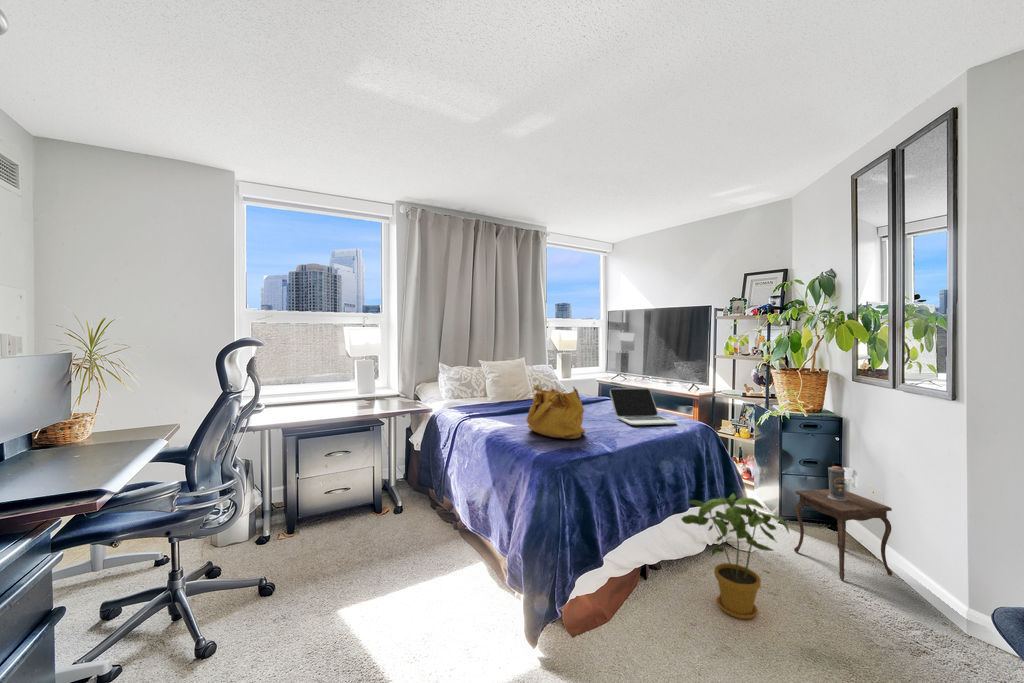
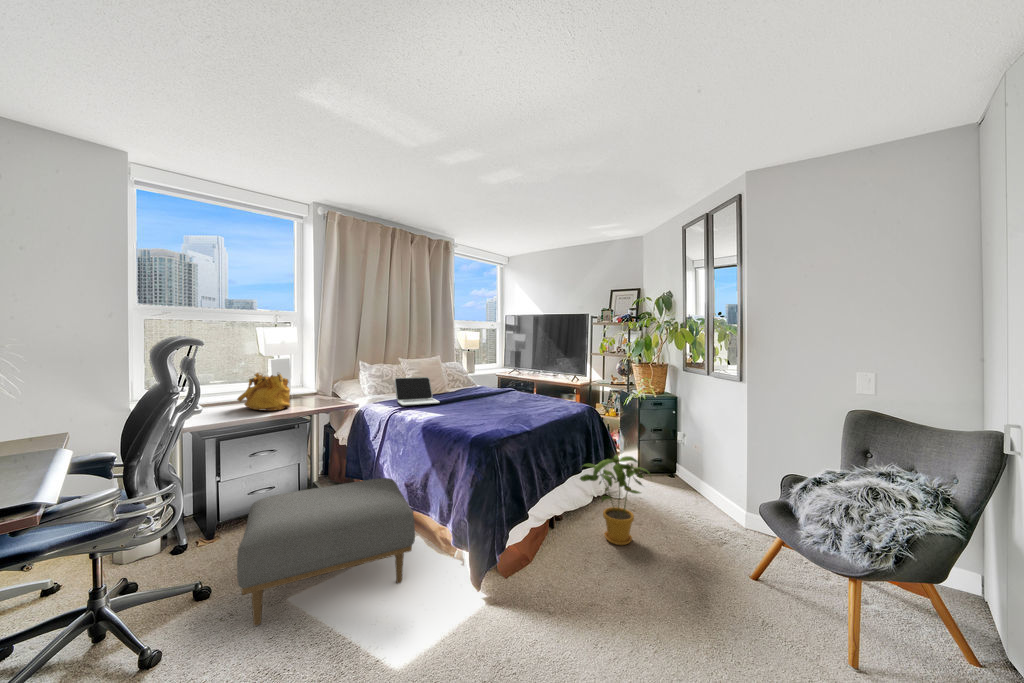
handbag: present [526,385,585,439] -> present [237,373,290,411]
laptop: present [610,388,677,425] -> present [394,377,440,406]
side table: present [794,460,893,580] -> none [649,427,708,510]
ottoman: none [280,492,465,636] -> present [237,478,415,626]

